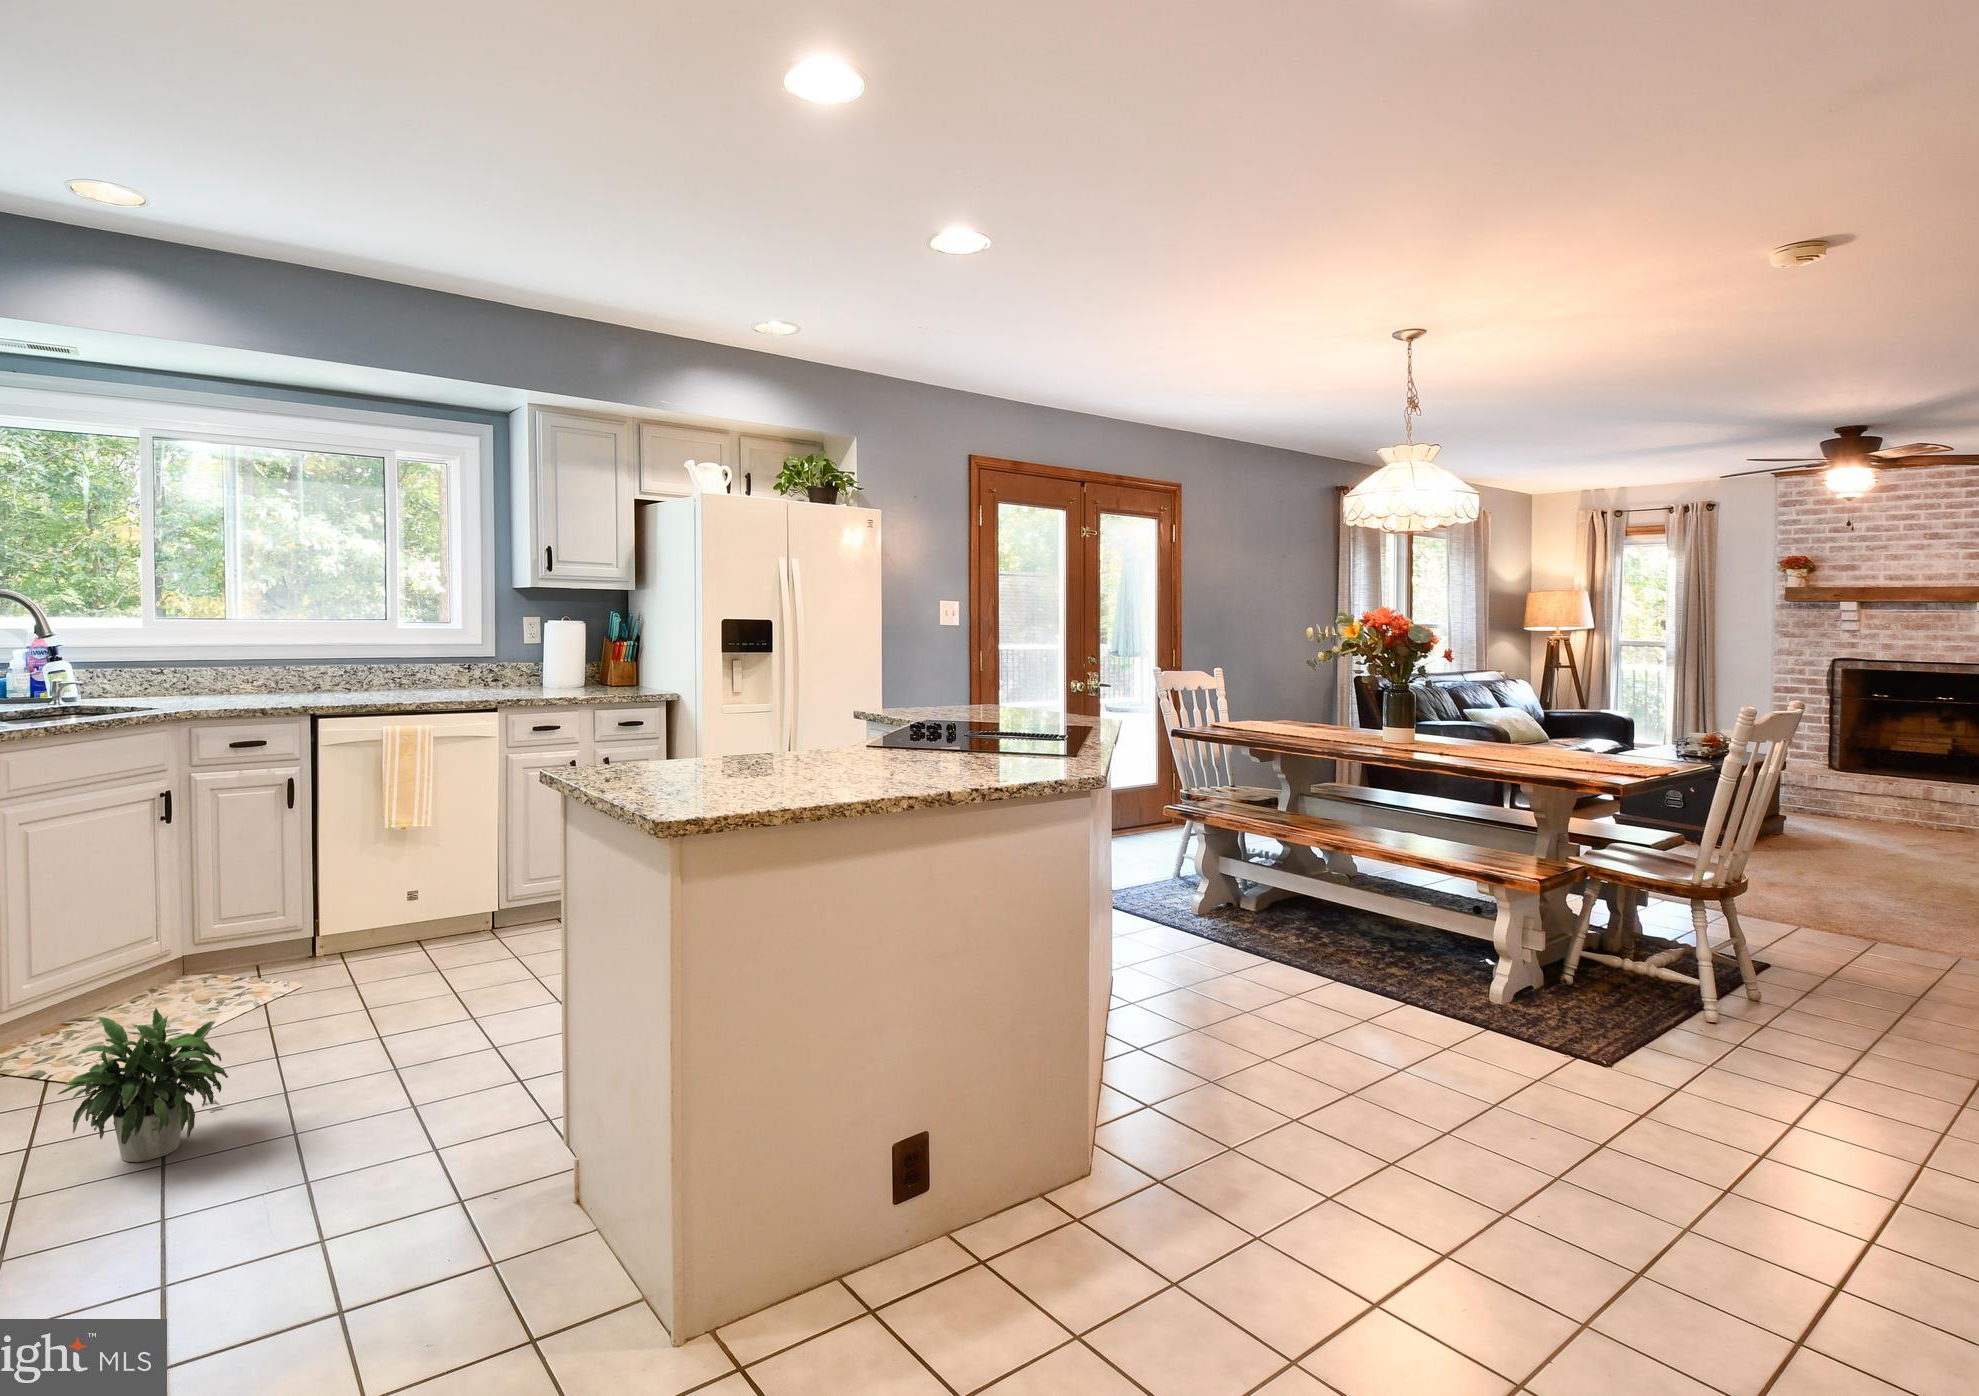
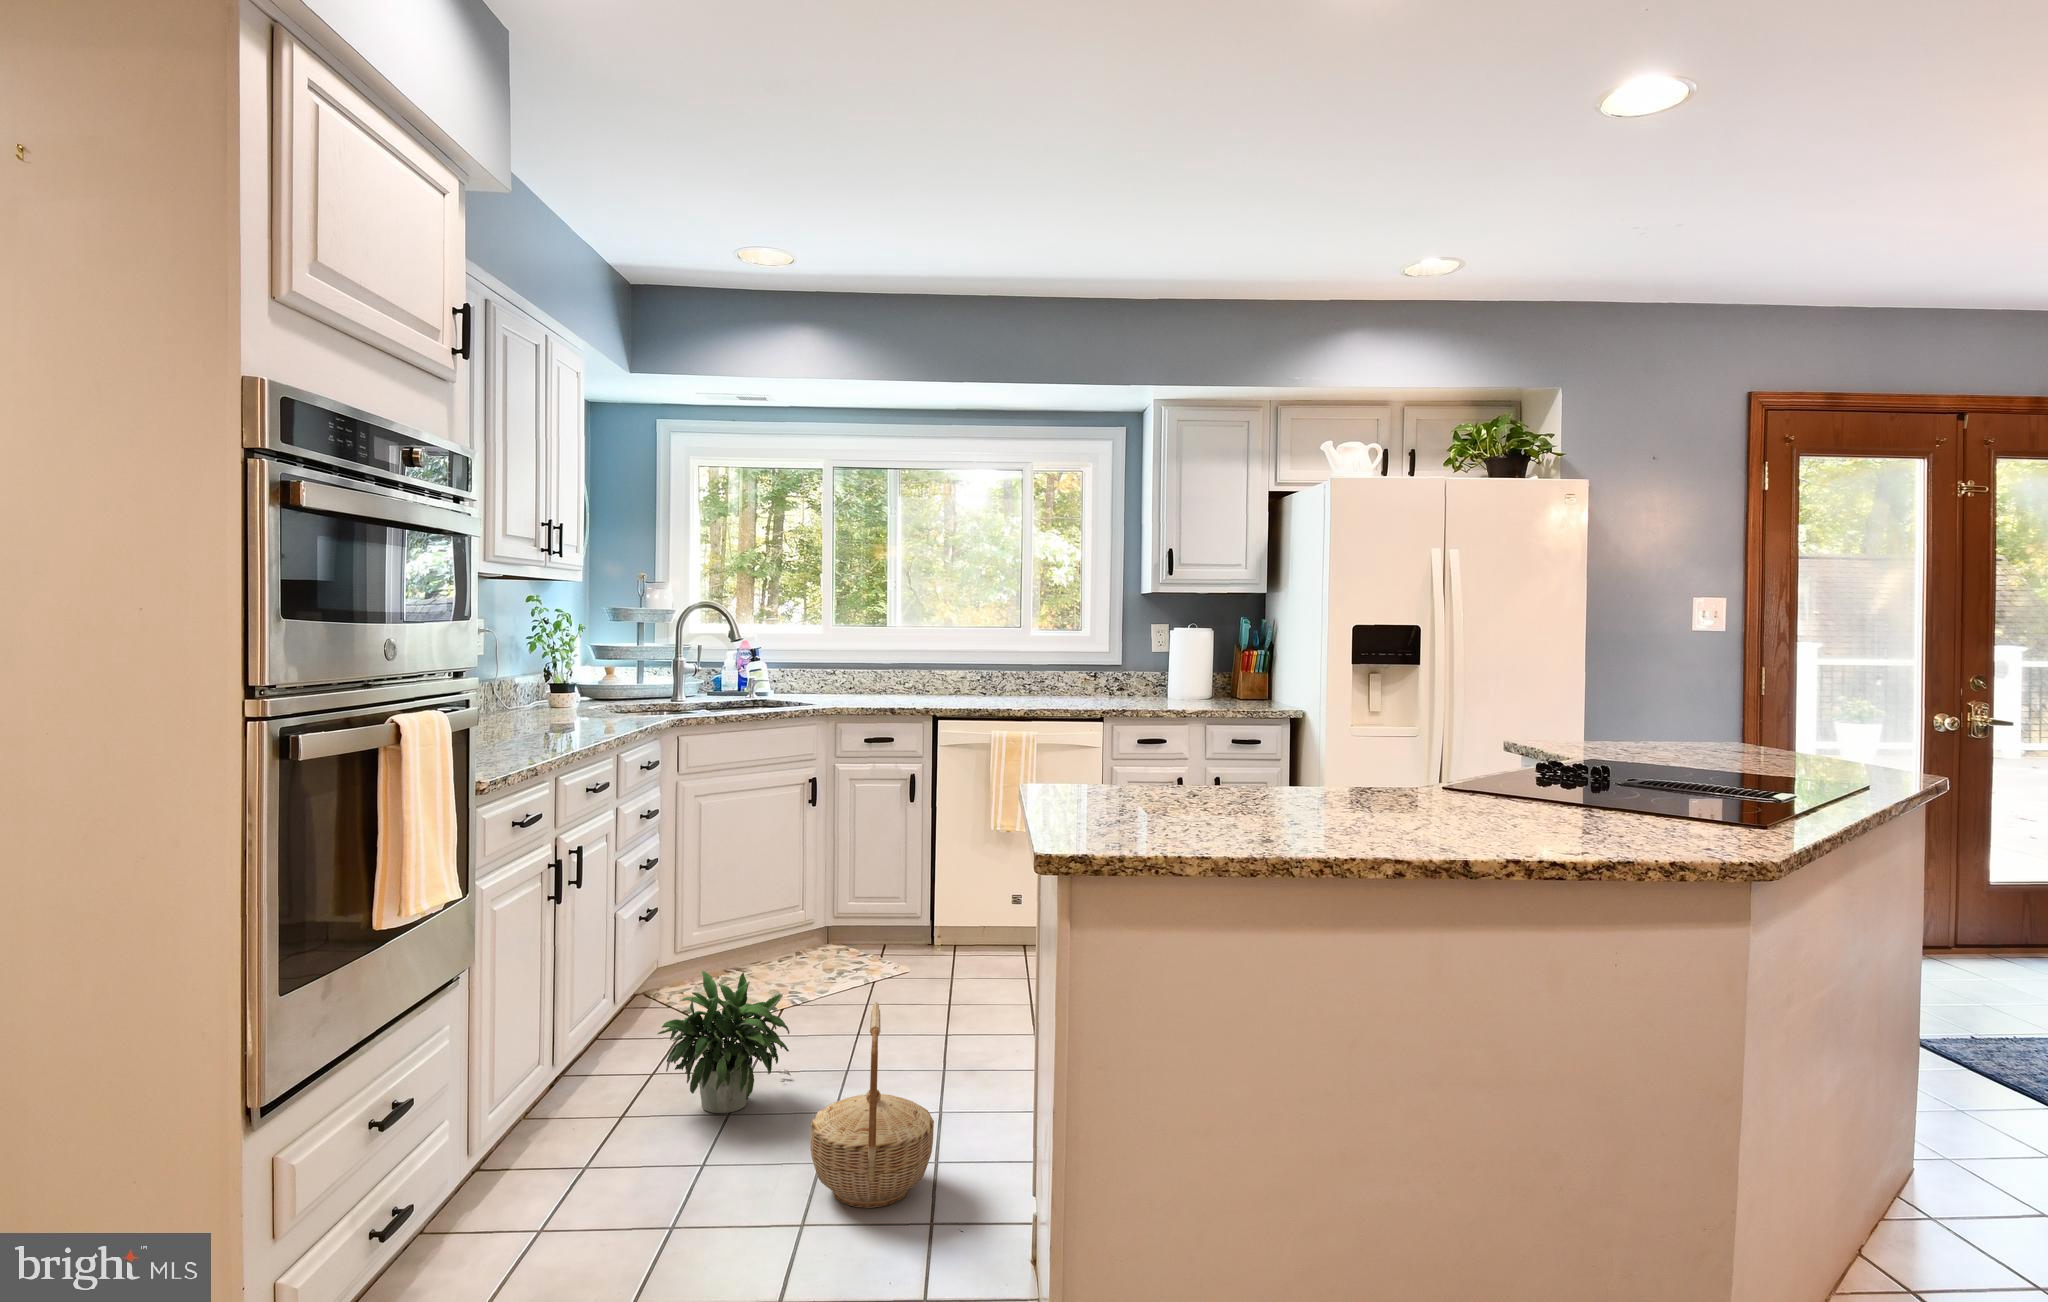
basket: none [308,1000,442,1196] -> present [810,1002,934,1208]

